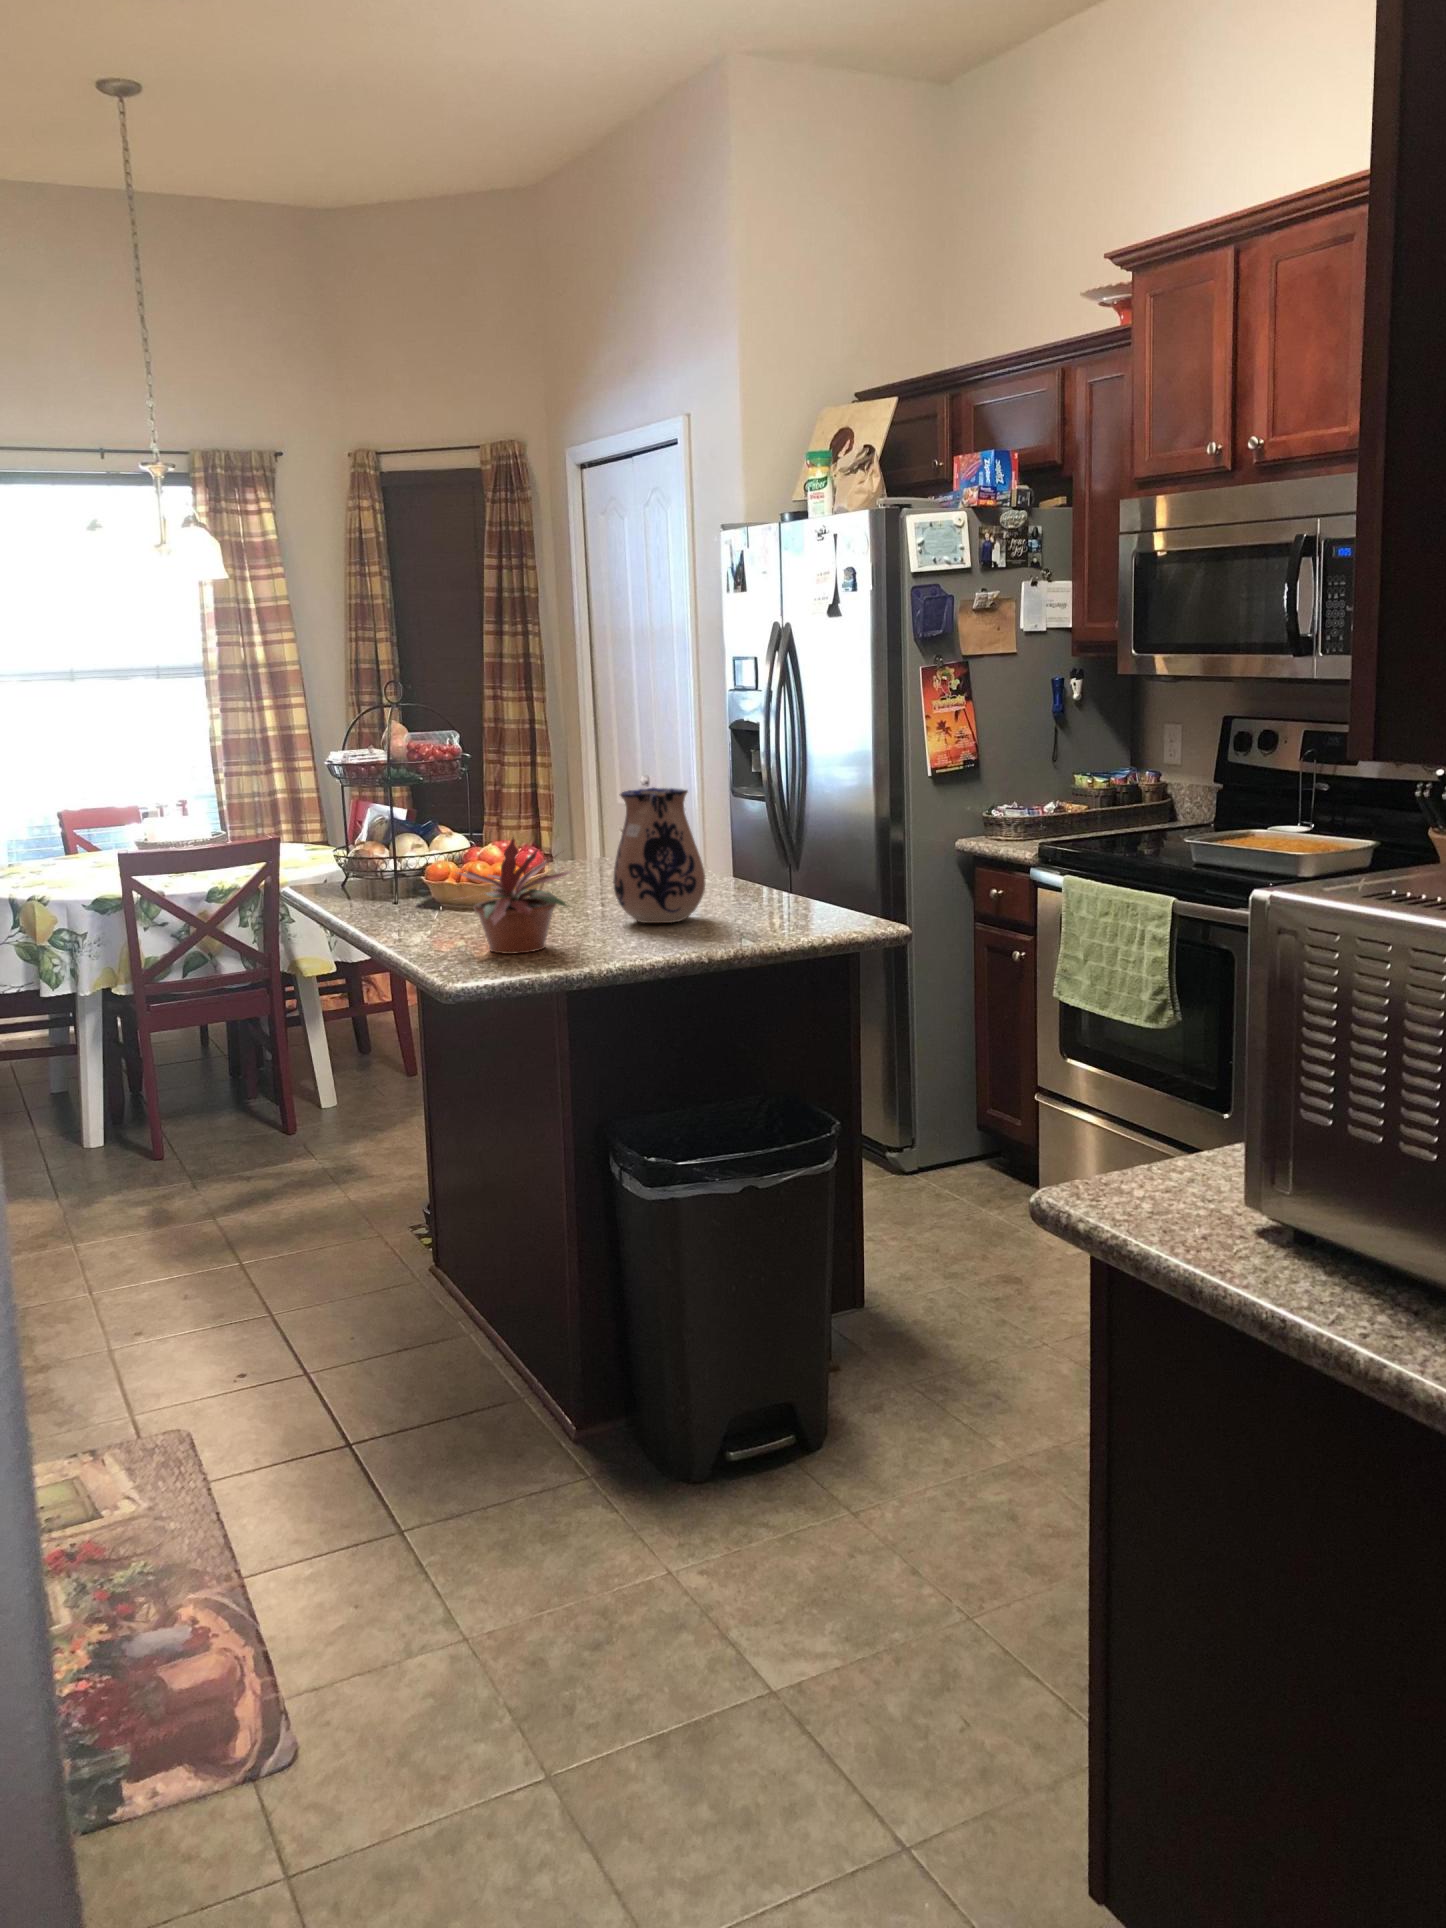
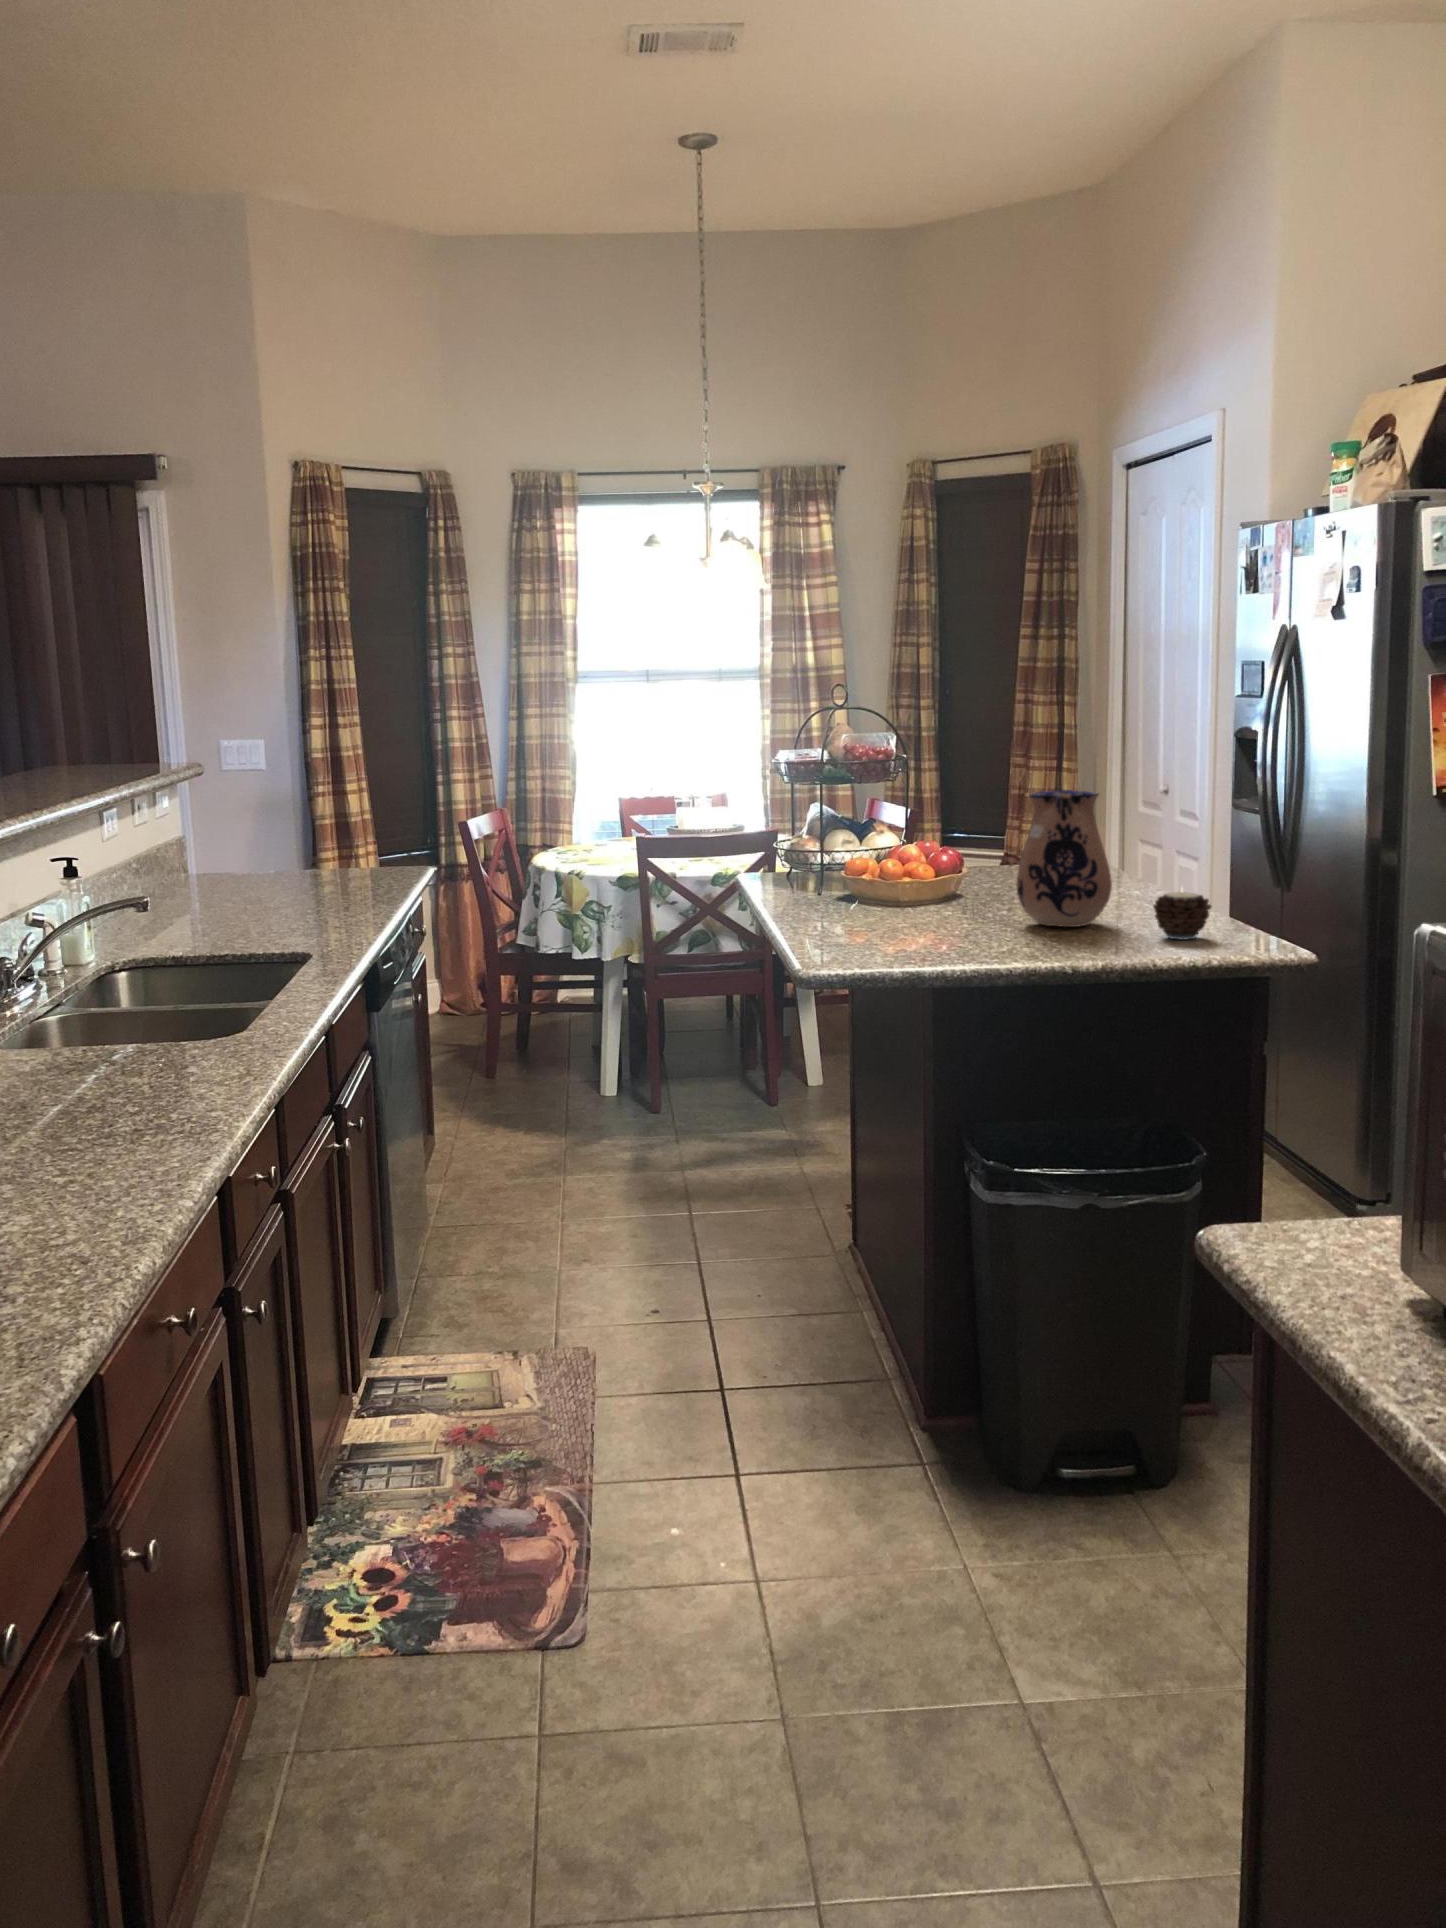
potted plant: present [460,837,572,954] -> none [841,828,968,944]
candle: none [754,875,807,927] -> present [1153,890,1211,939]

